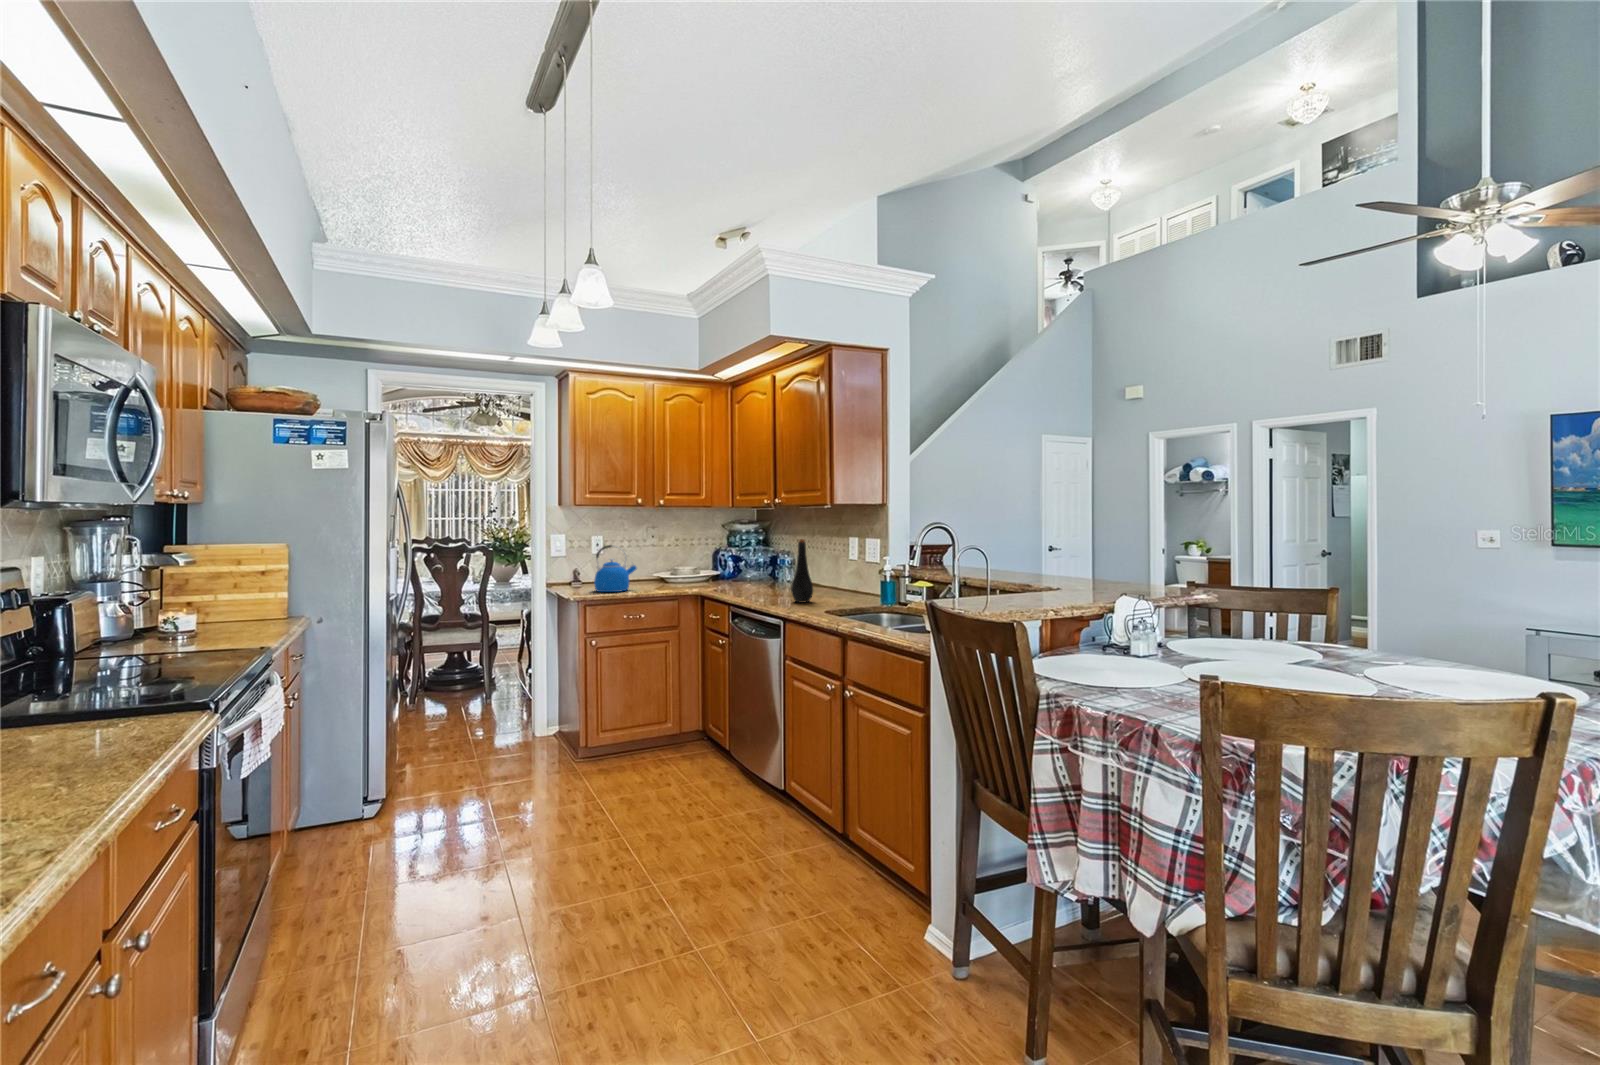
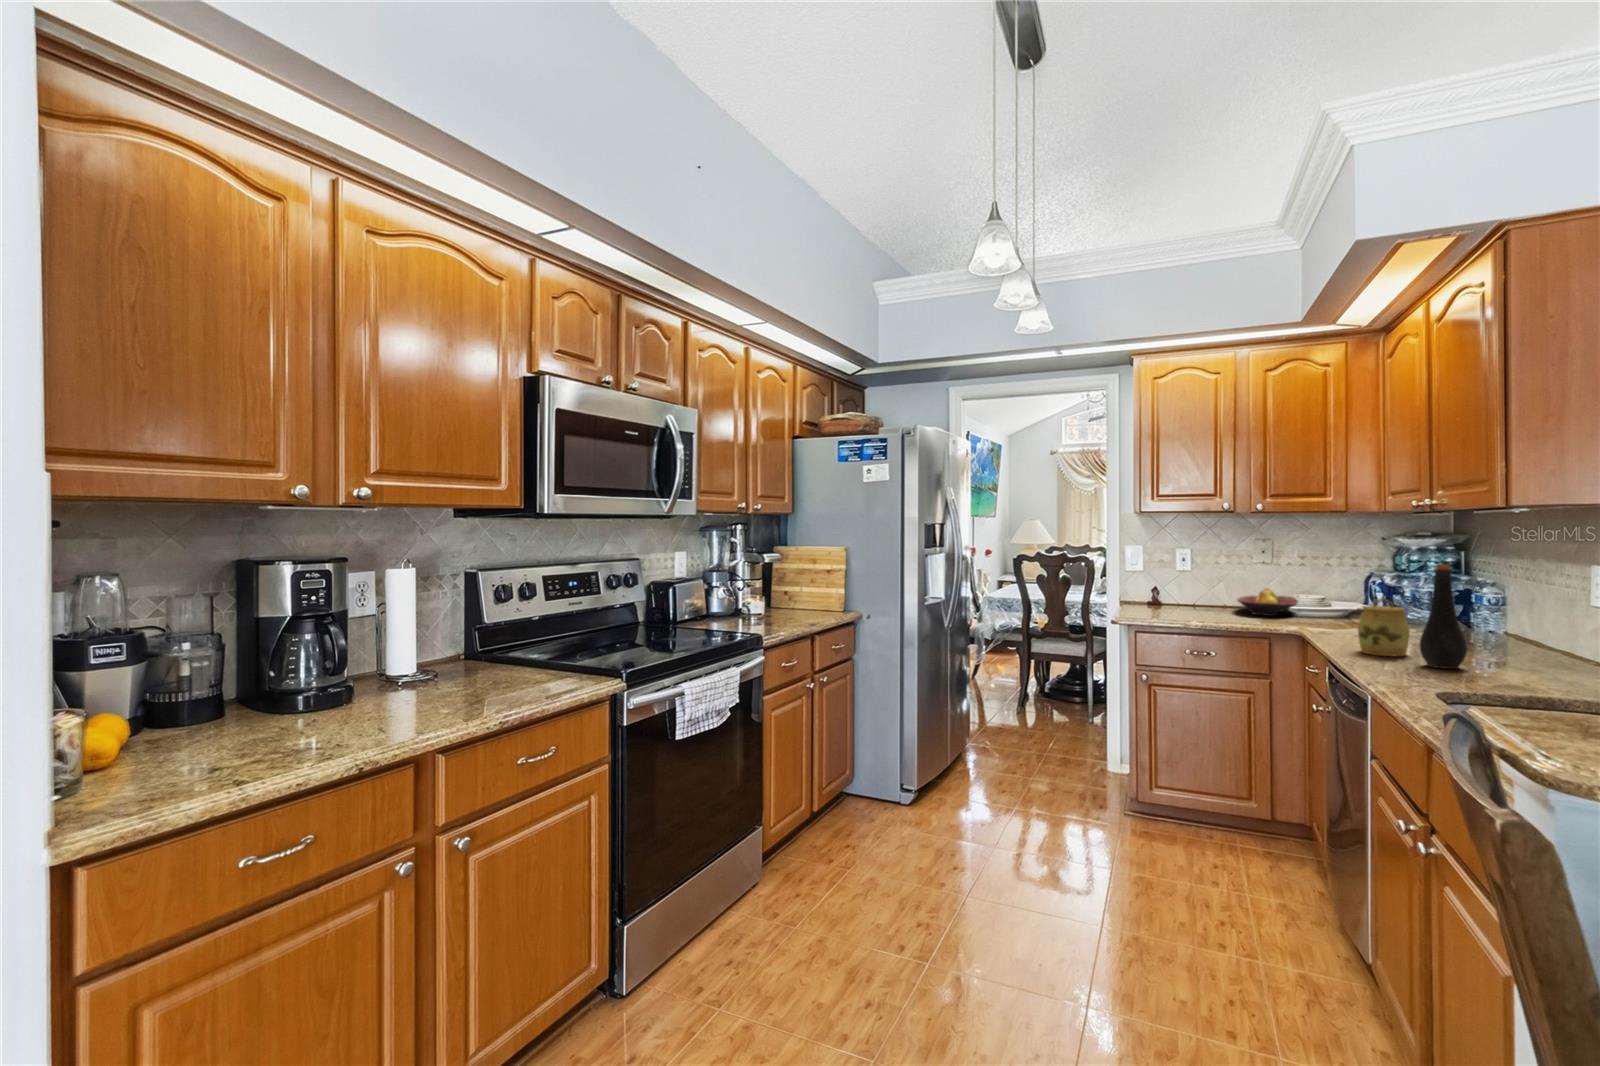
kettle: present [594,545,637,592] -> none [1151,560,1210,619]
jar: none [752,562,780,600] -> present [1358,598,1410,656]
fruit bowl: none [644,564,685,584] -> present [1237,588,1298,616]

